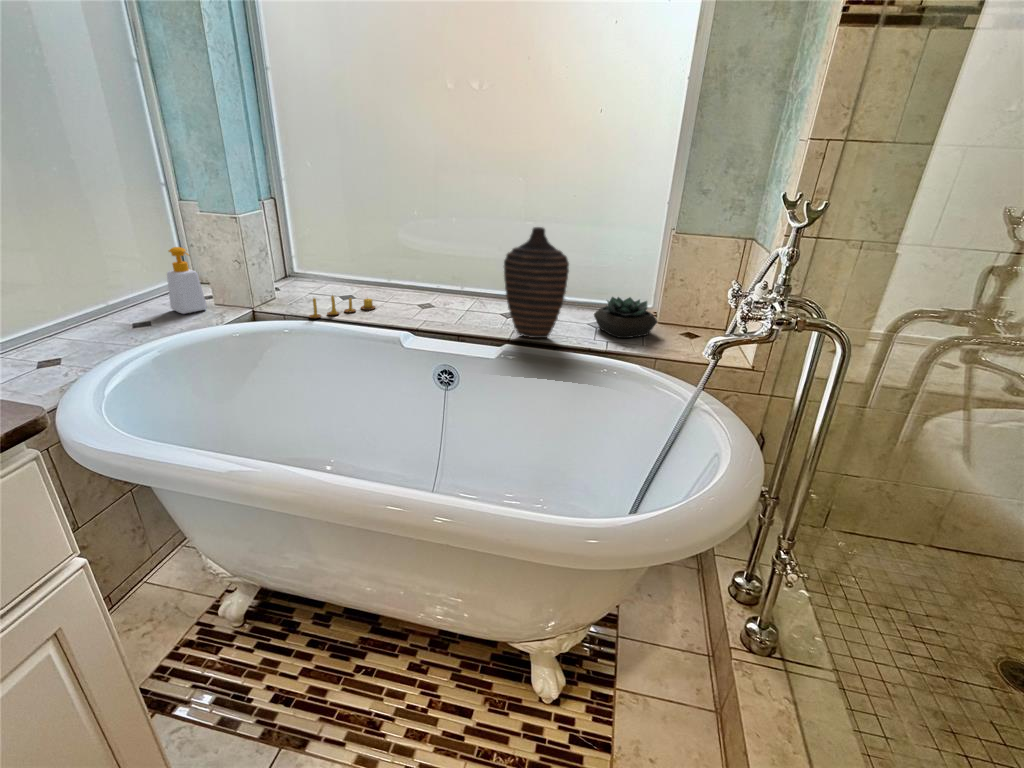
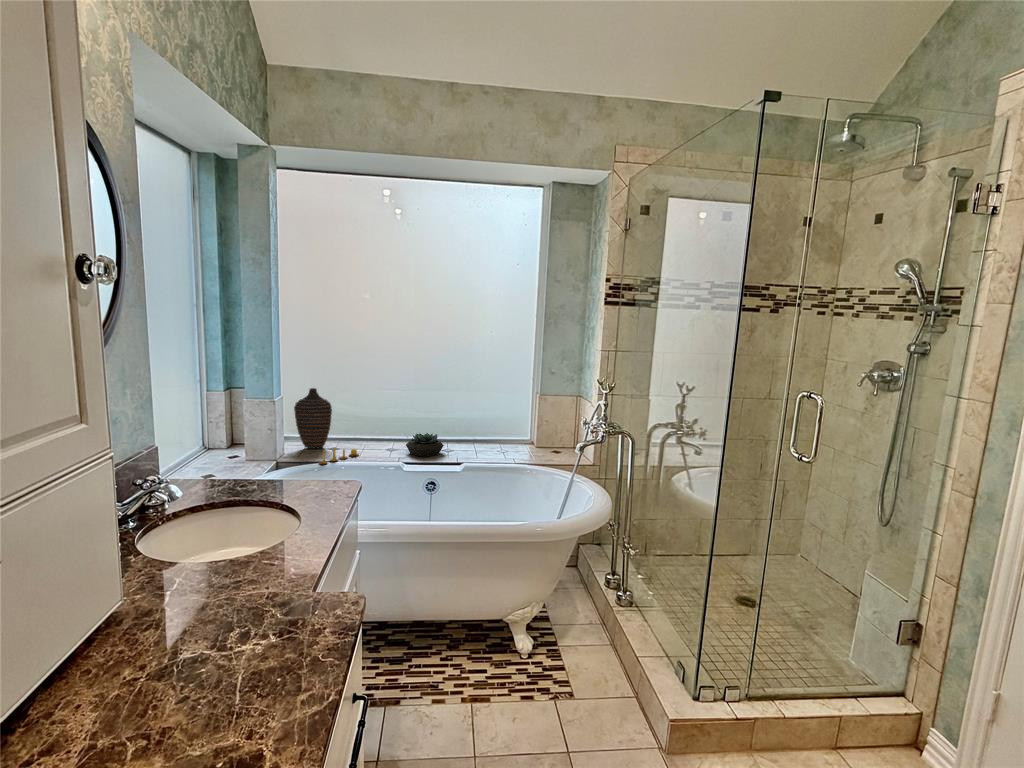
decorative vase: present [504,227,569,338] -> present [294,388,332,448]
soap bottle: present [167,247,207,314] -> none [213,424,240,470]
succulent plant: present [594,297,657,338] -> present [406,433,444,457]

